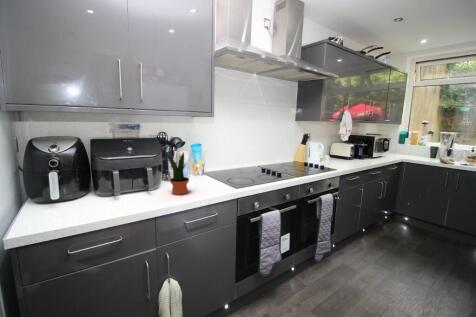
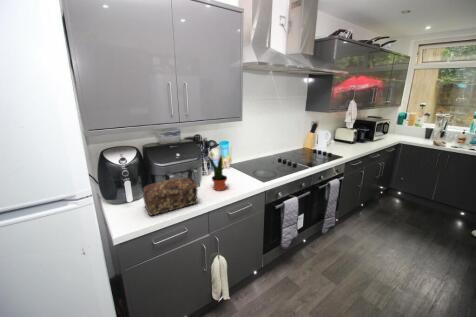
bread loaf: none [69,174,143,217] -> present [143,178,197,215]

